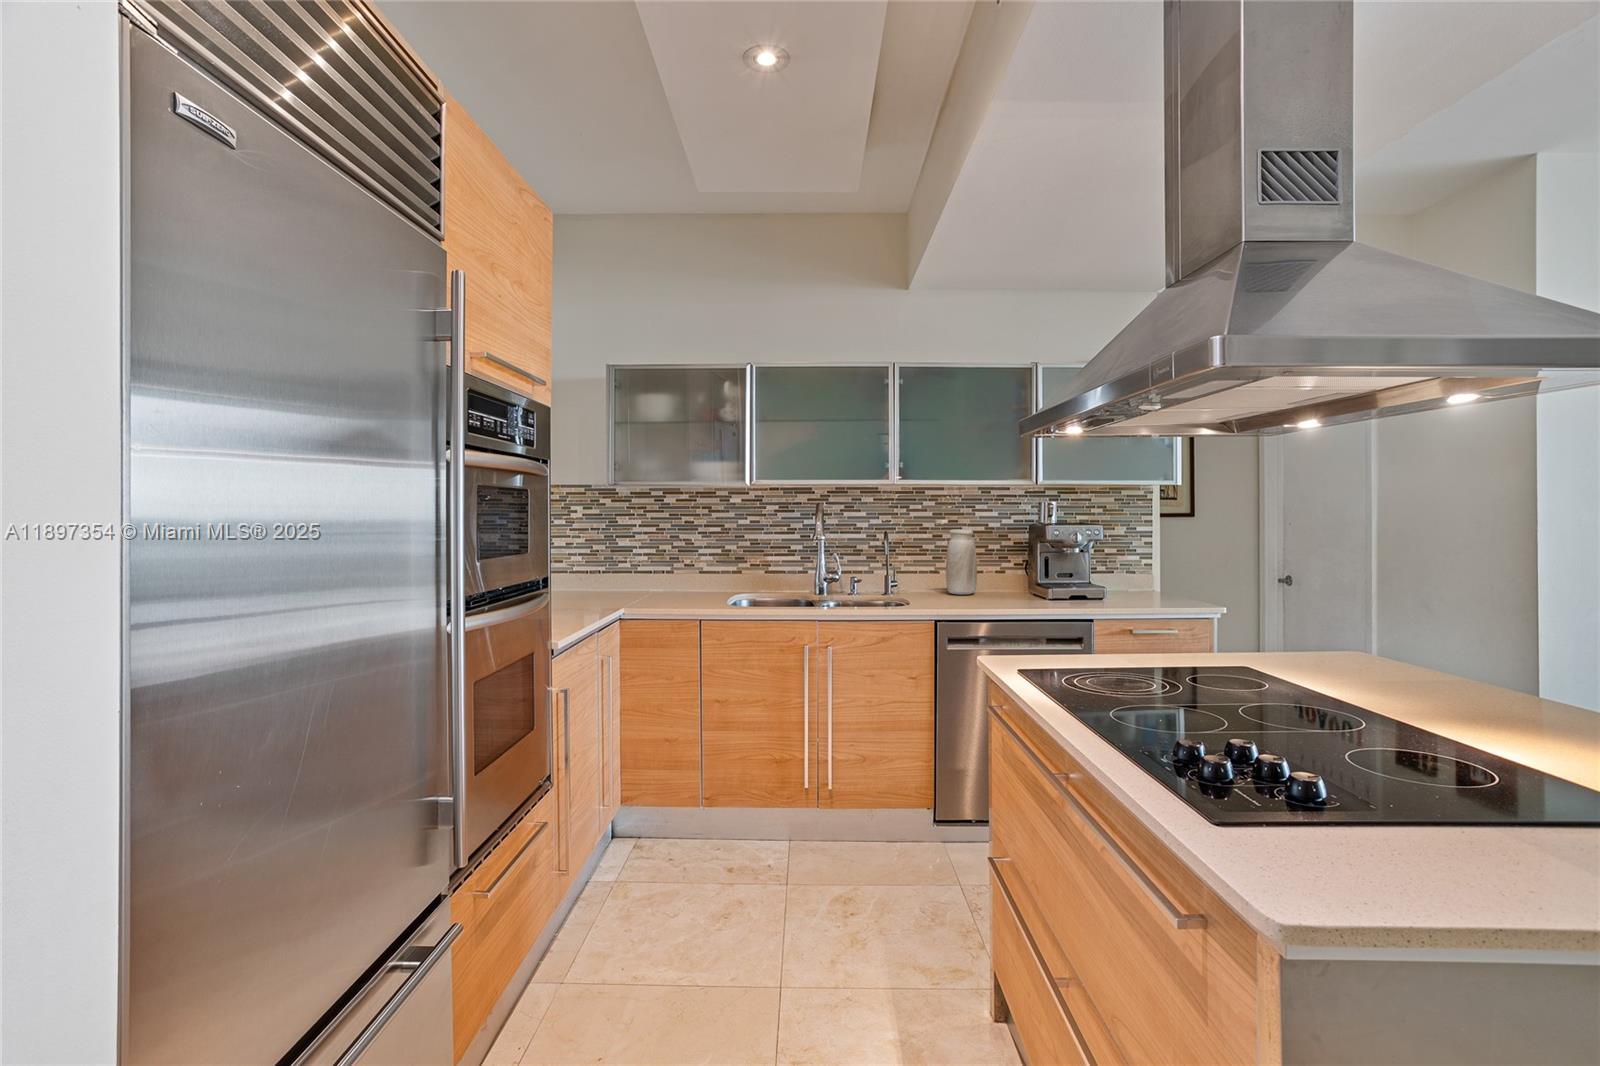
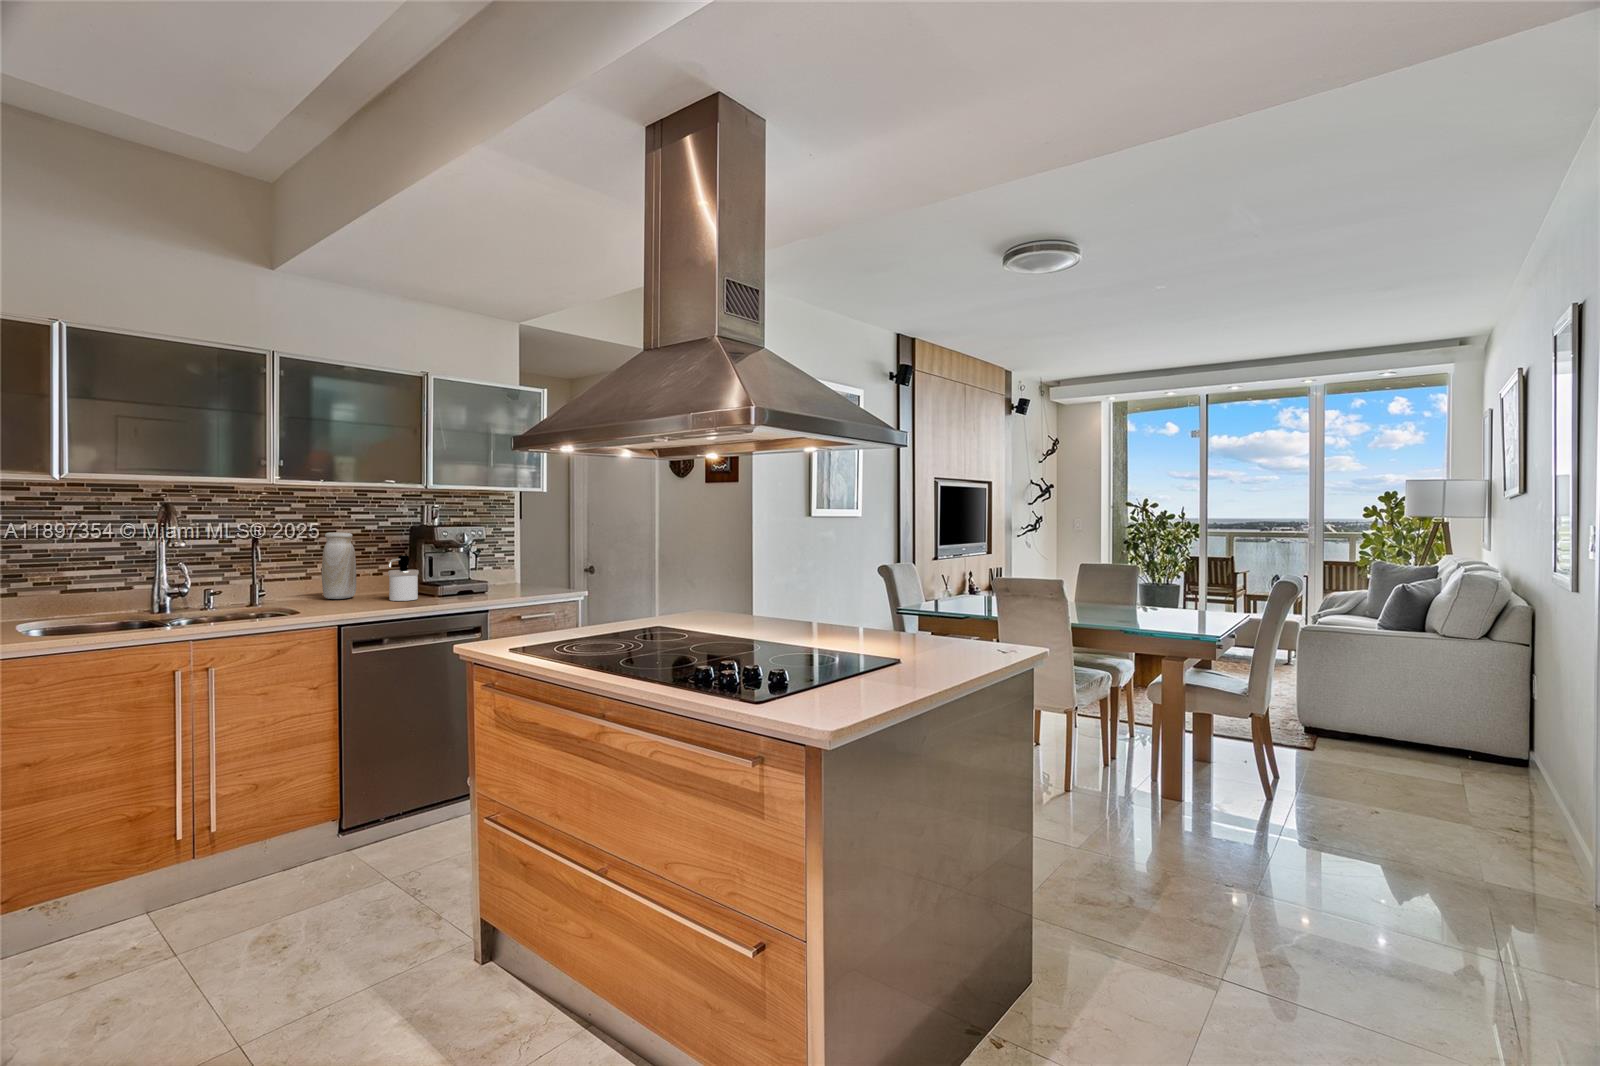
soap dispenser: none [994,554,1028,601] -> present [388,555,419,601]

